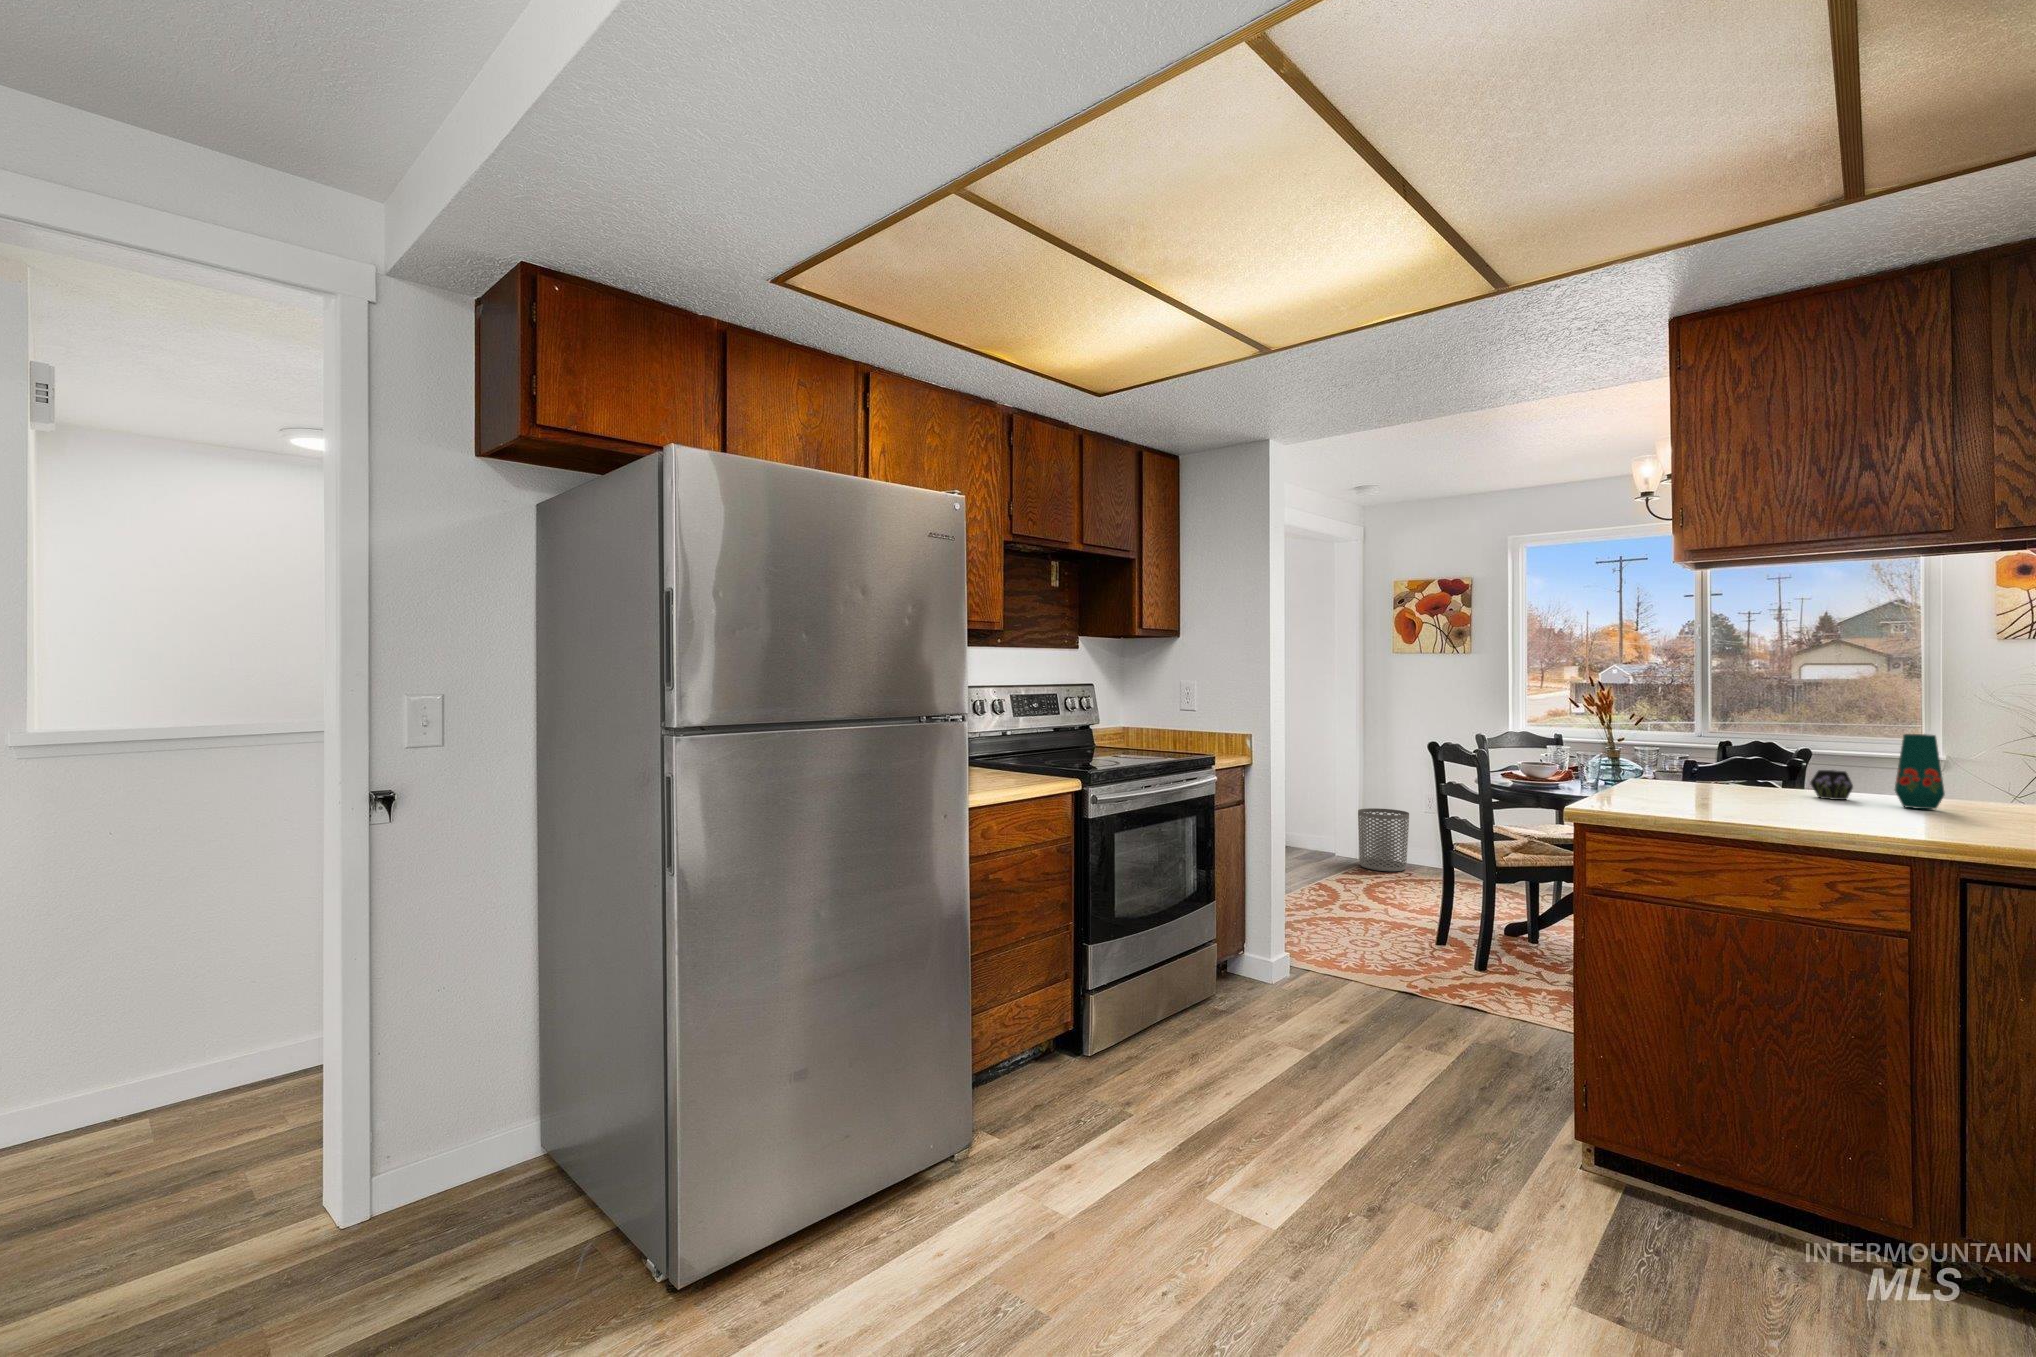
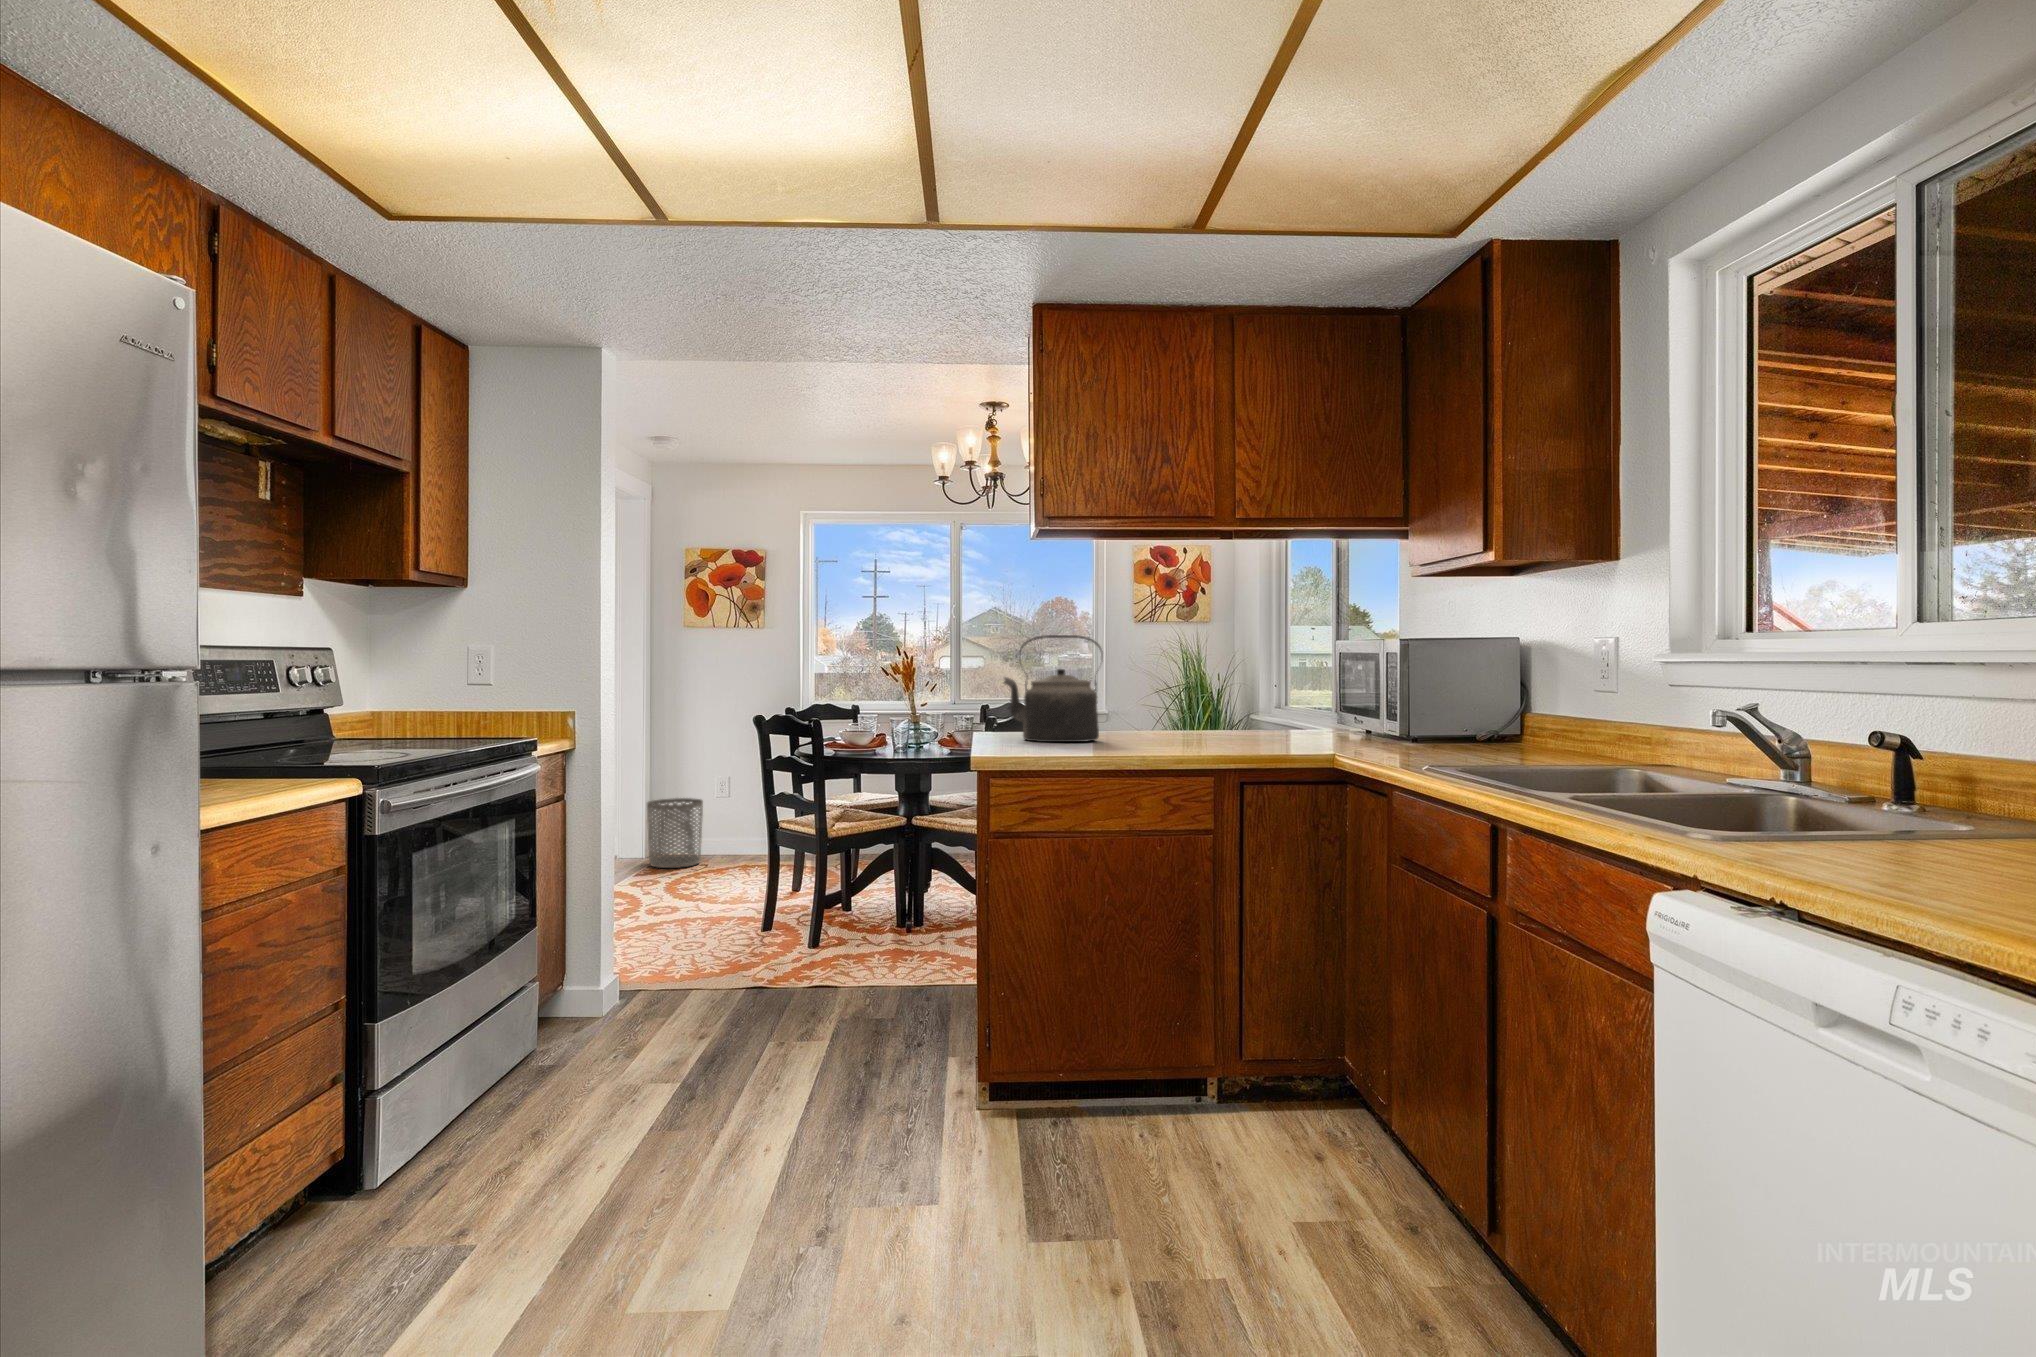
kettle: none [1645,681,1781,802] -> present [1004,635,1103,742]
vase: present [1810,734,1945,809] -> none [1108,679,1196,739]

